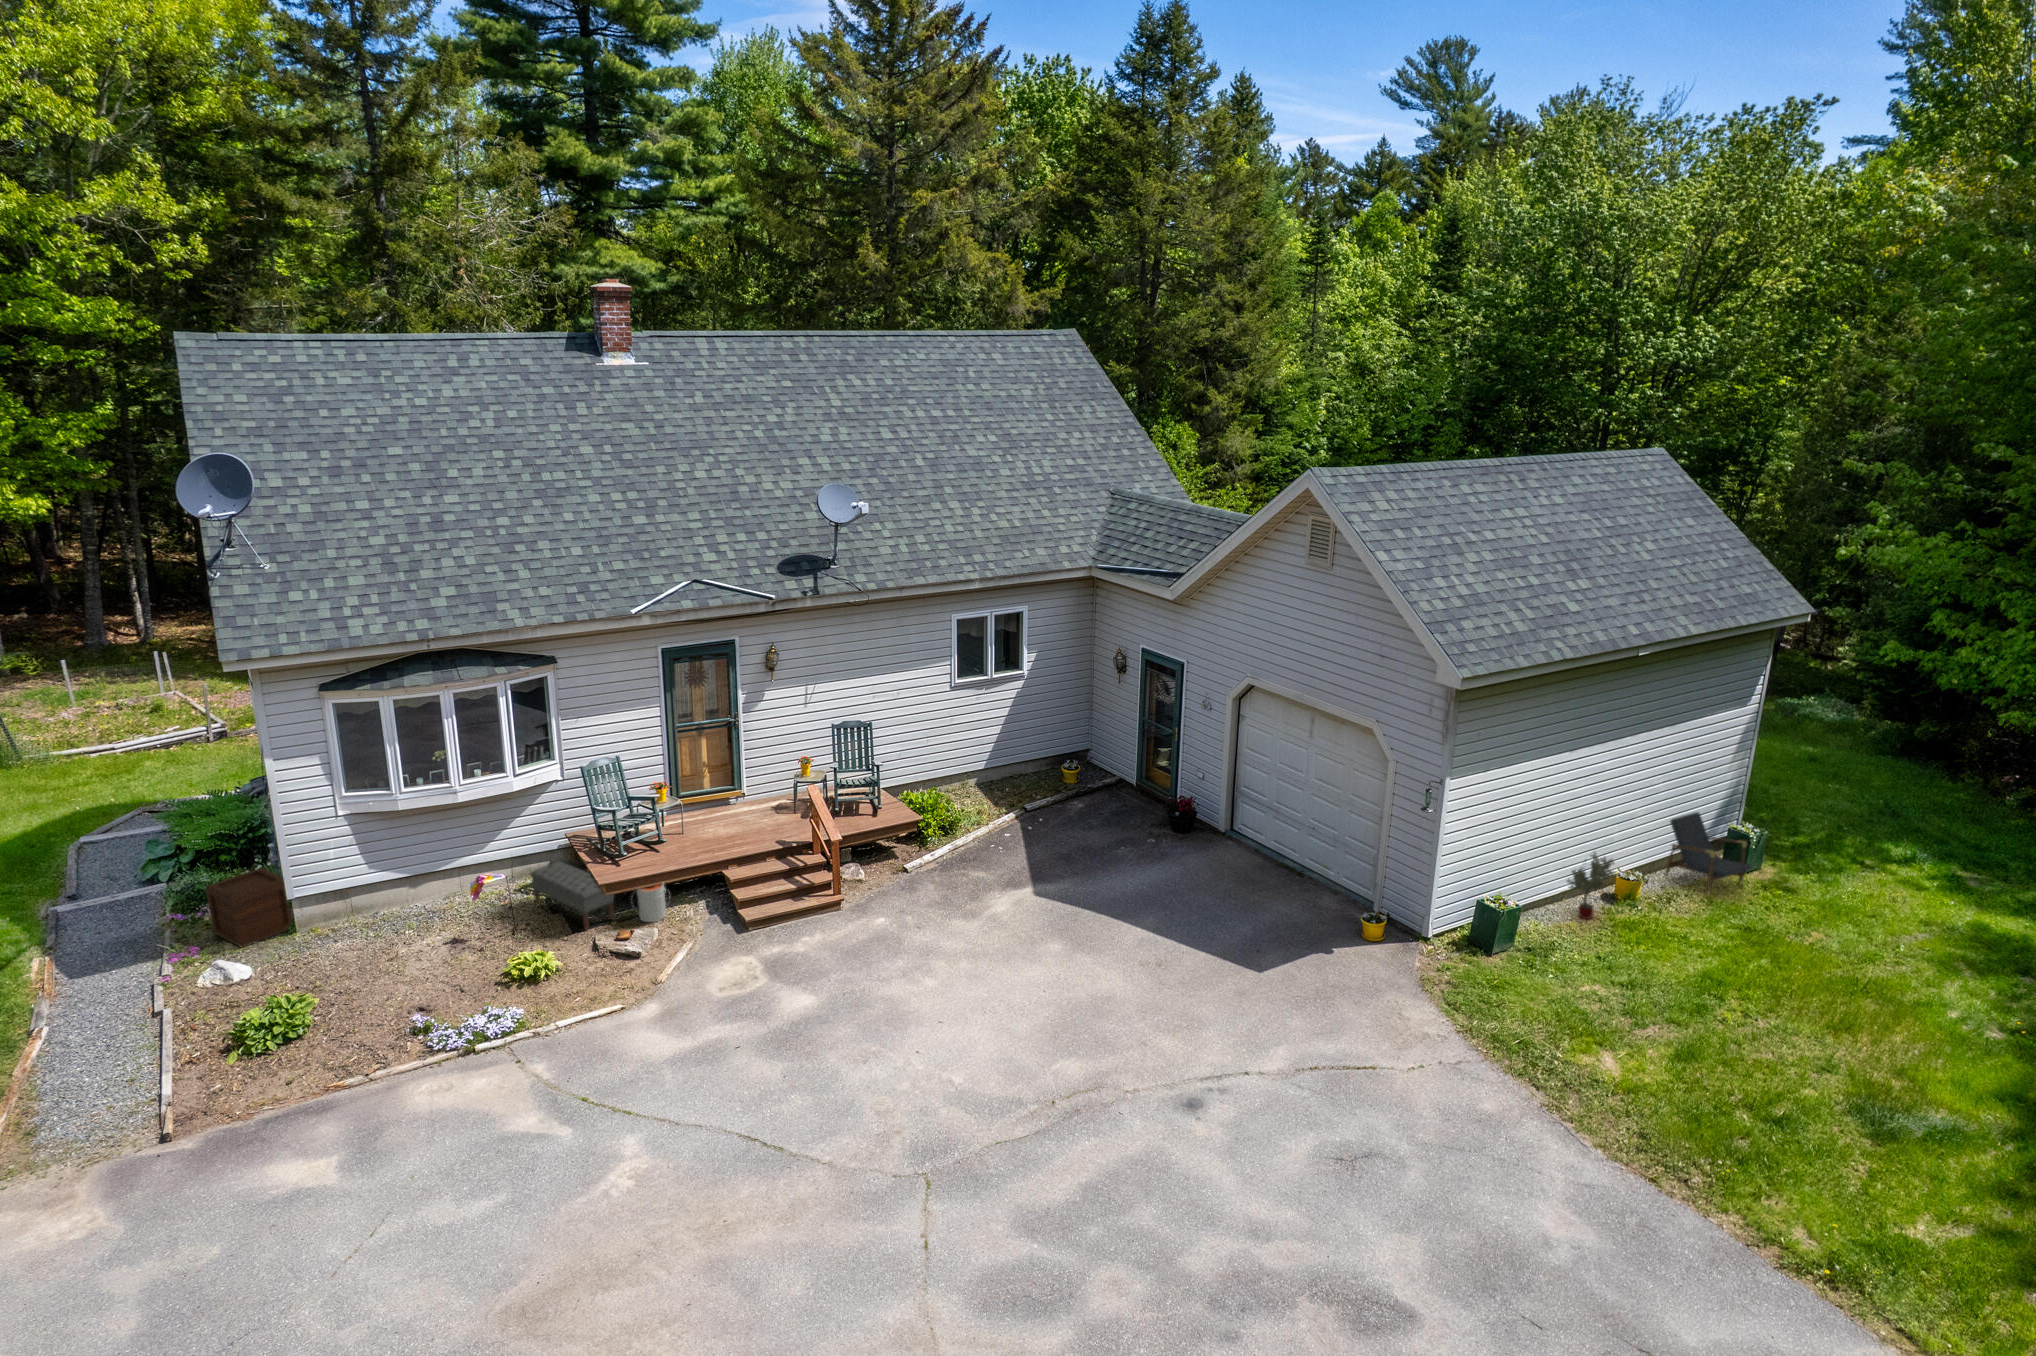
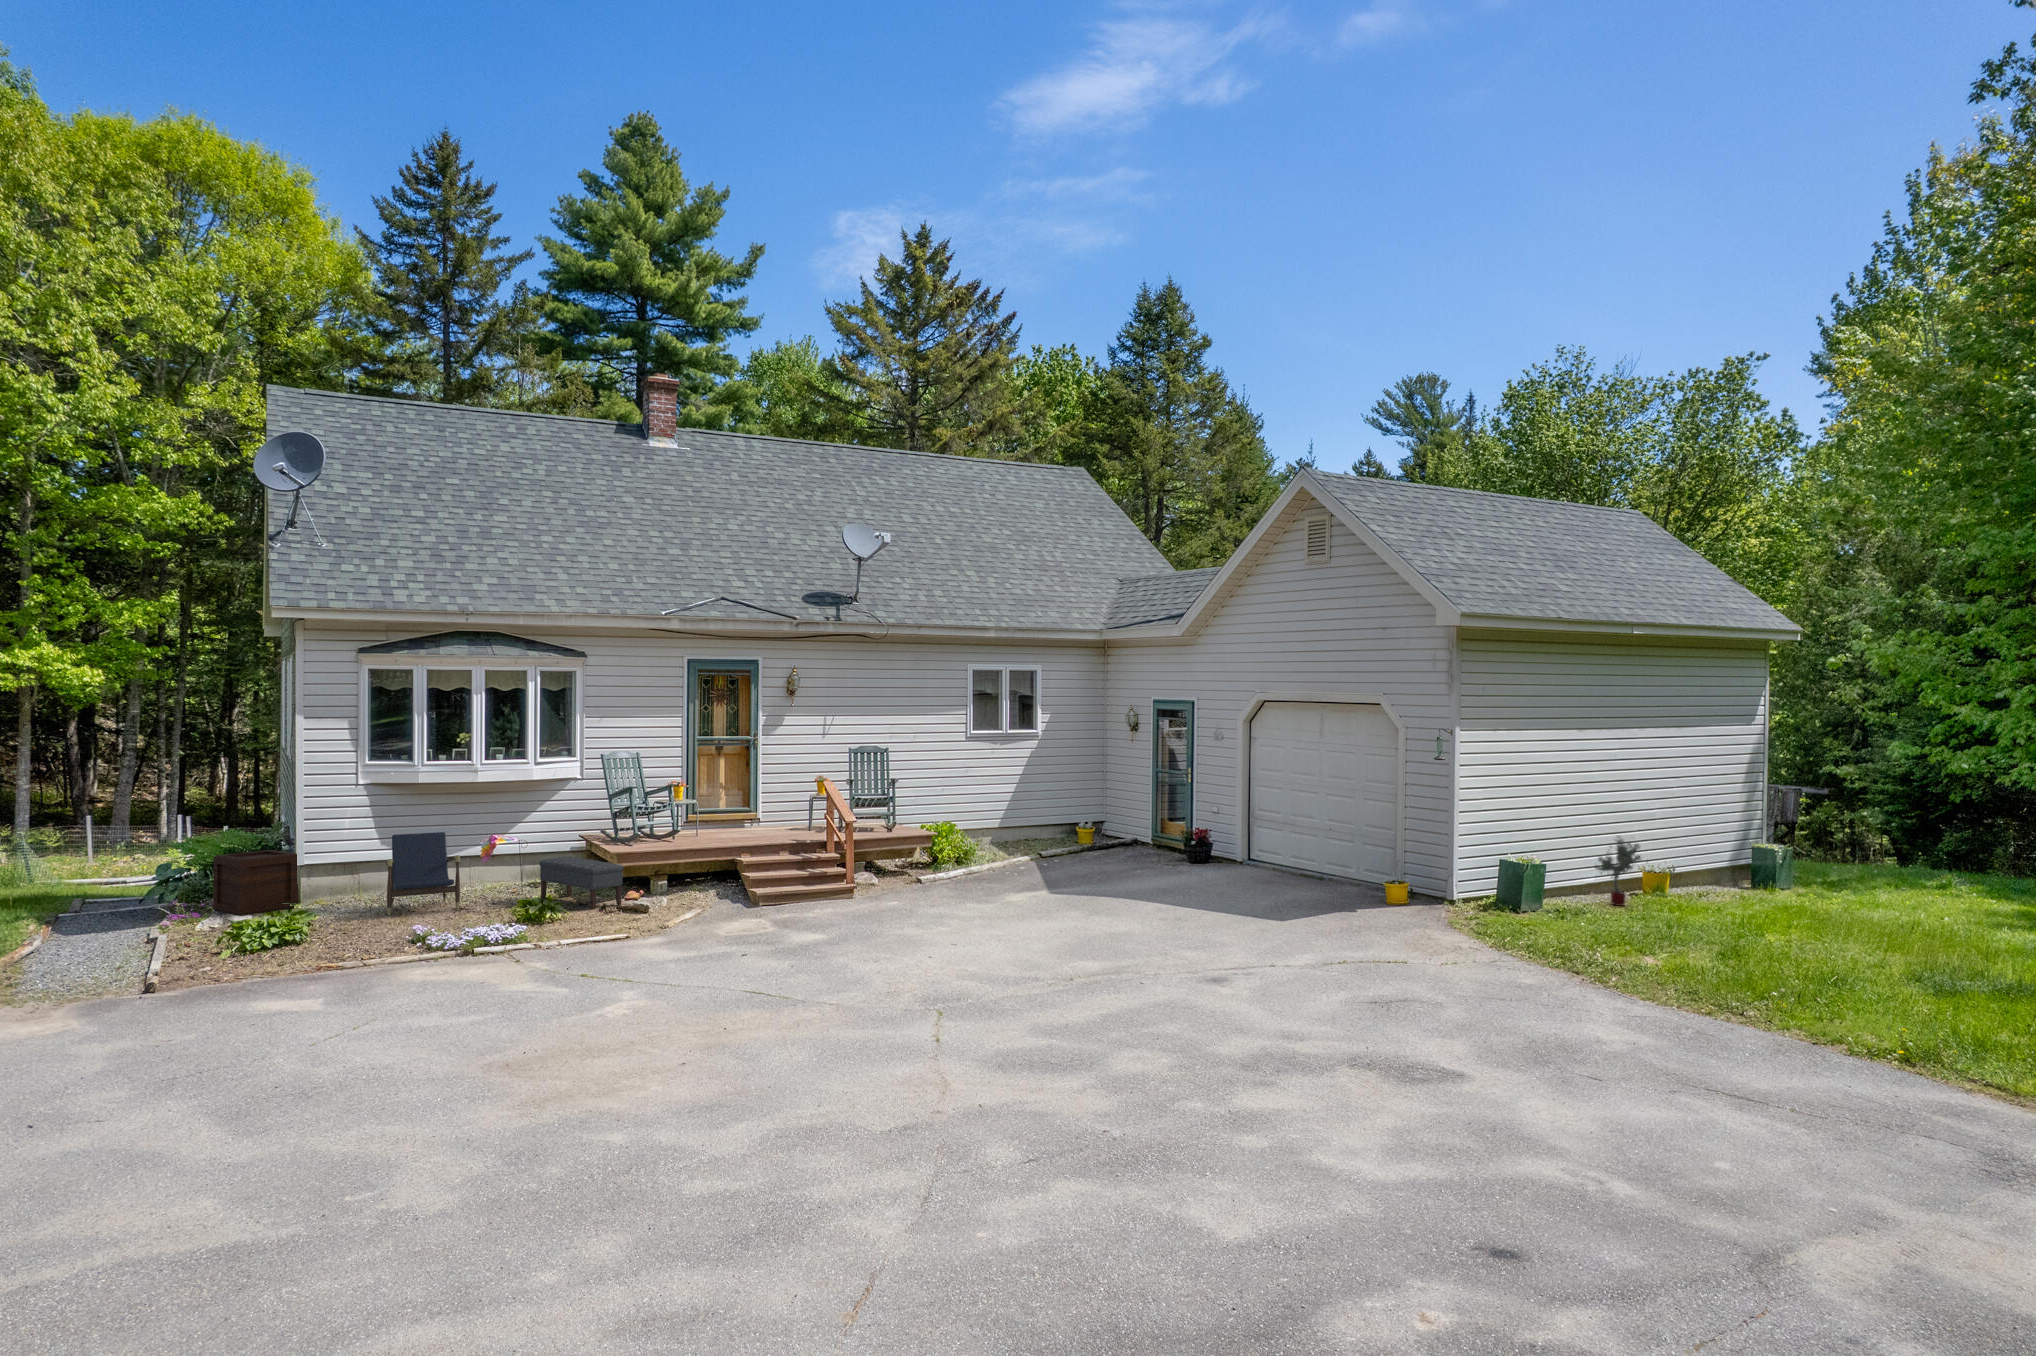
lounge chair: present [1665,812,1752,898] -> present [386,832,460,916]
bucket: present [636,883,666,922] -> none [640,867,680,906]

